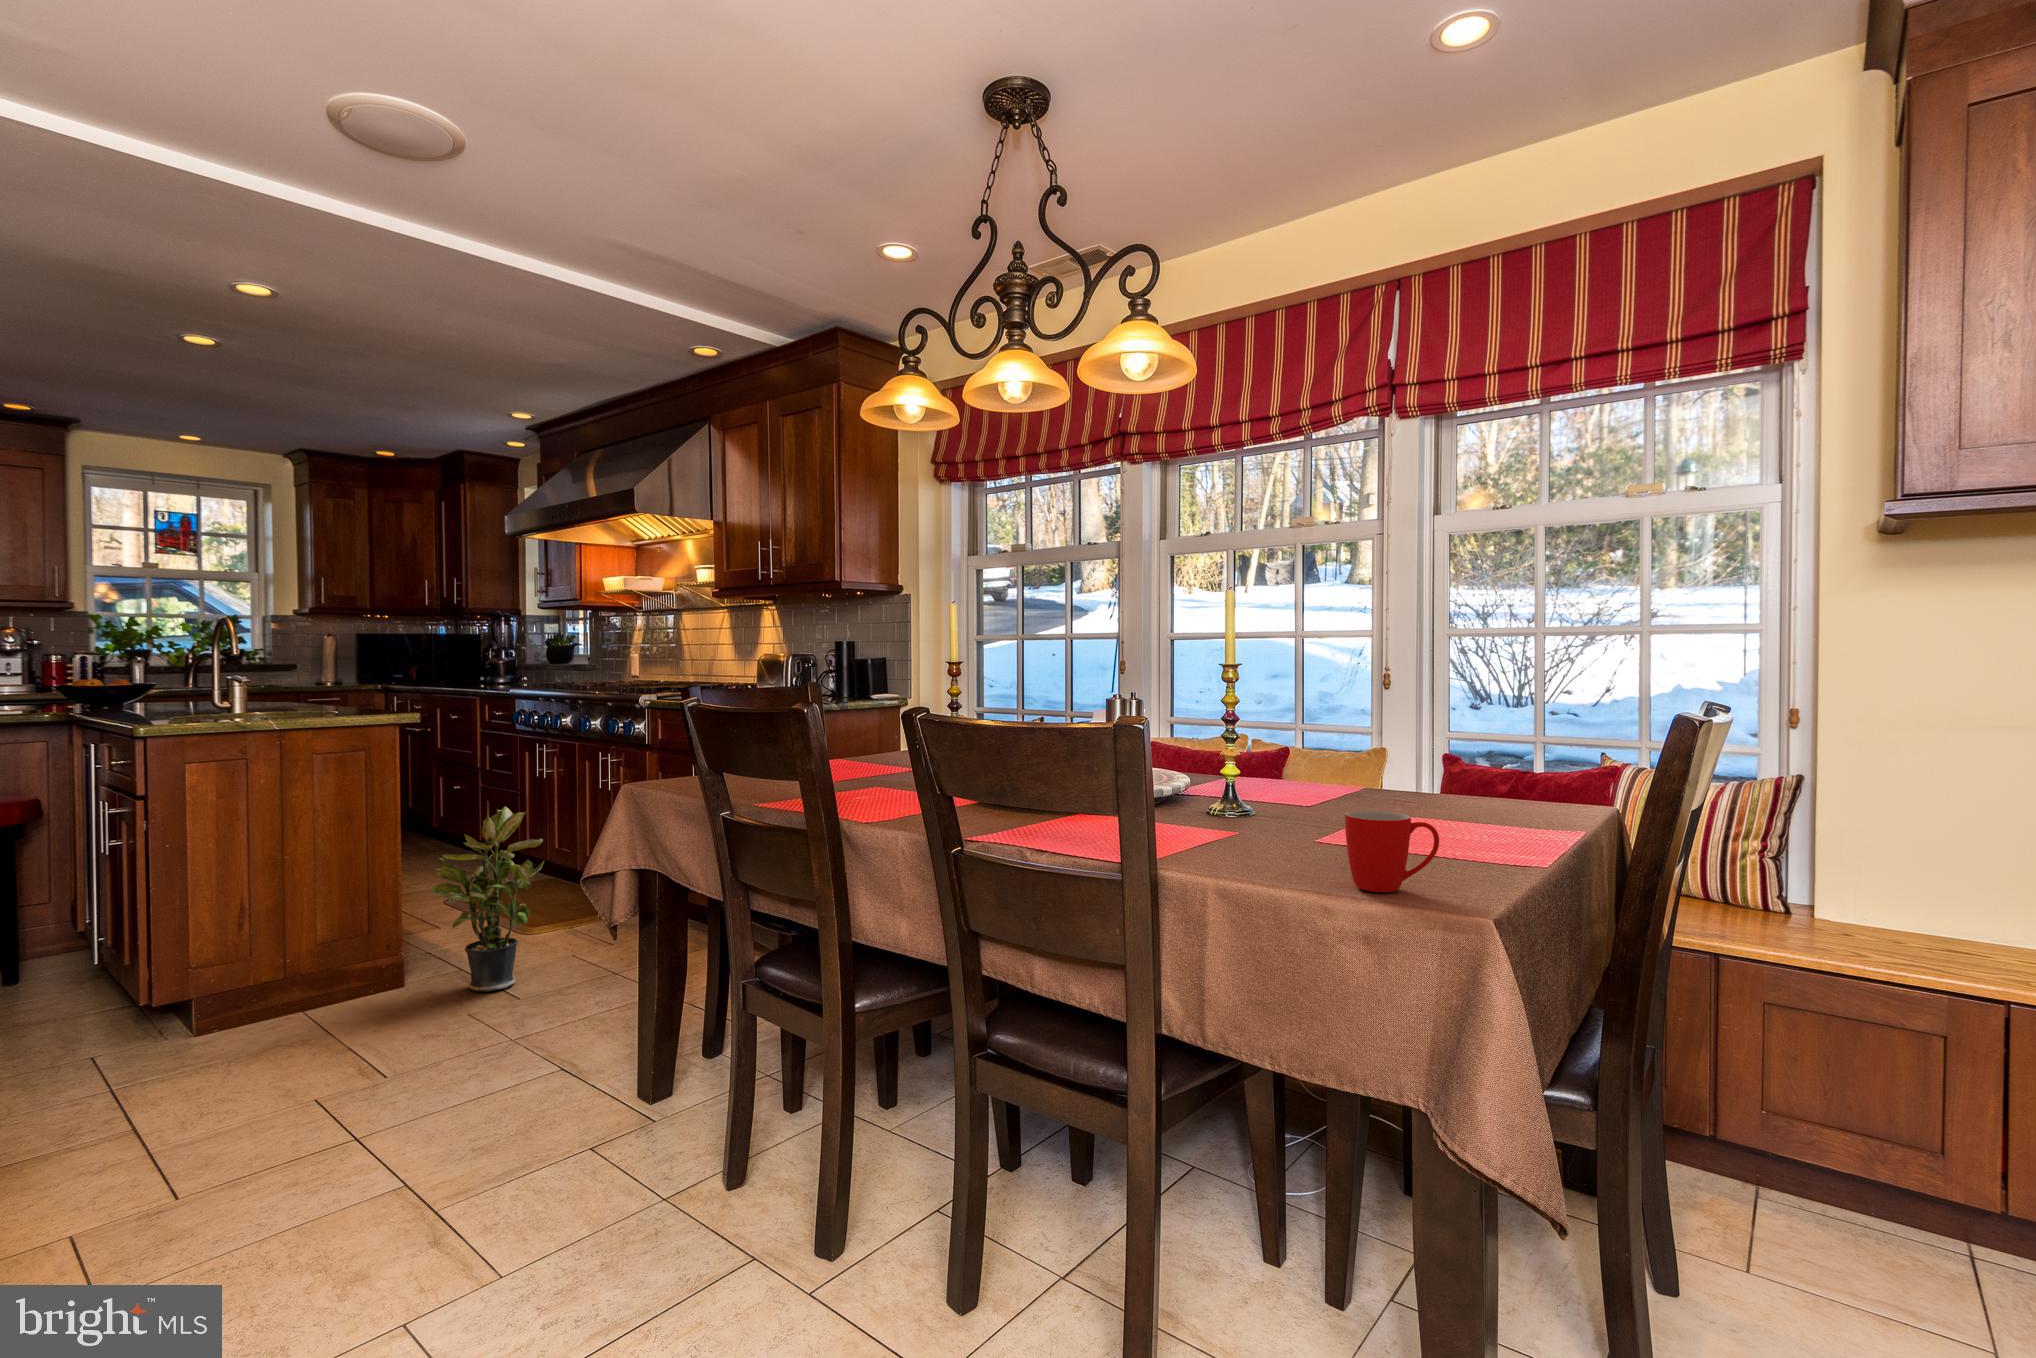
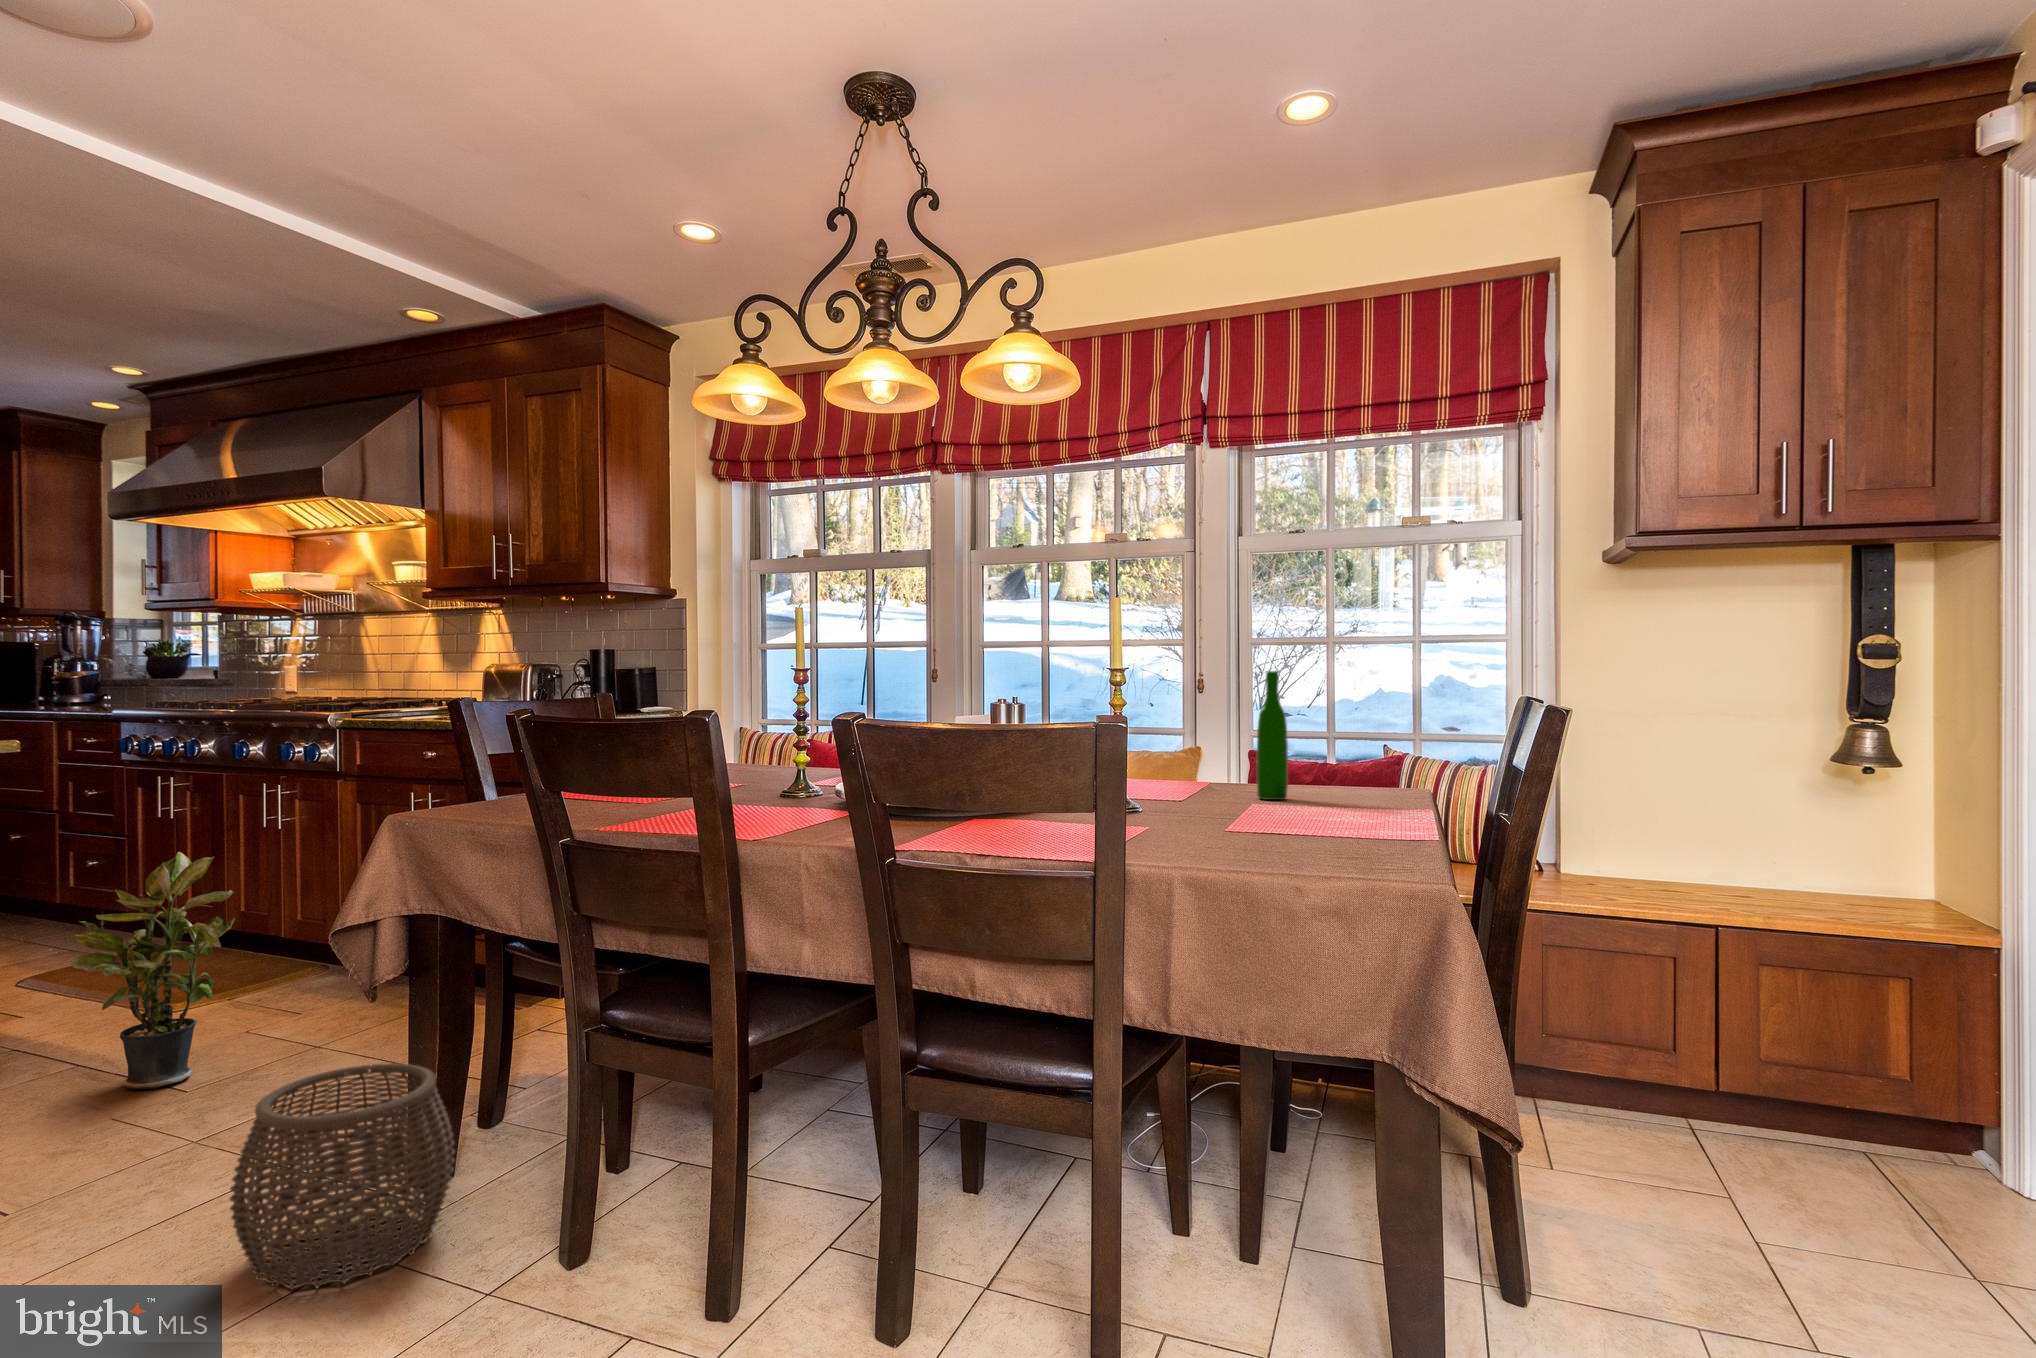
wine bottle: none [1404,662,1438,803] -> present [1257,671,1288,800]
mug: present [1345,811,1439,892] -> none [1285,793,1366,863]
woven basket: none [465,998,641,1183] -> present [230,1063,455,1290]

